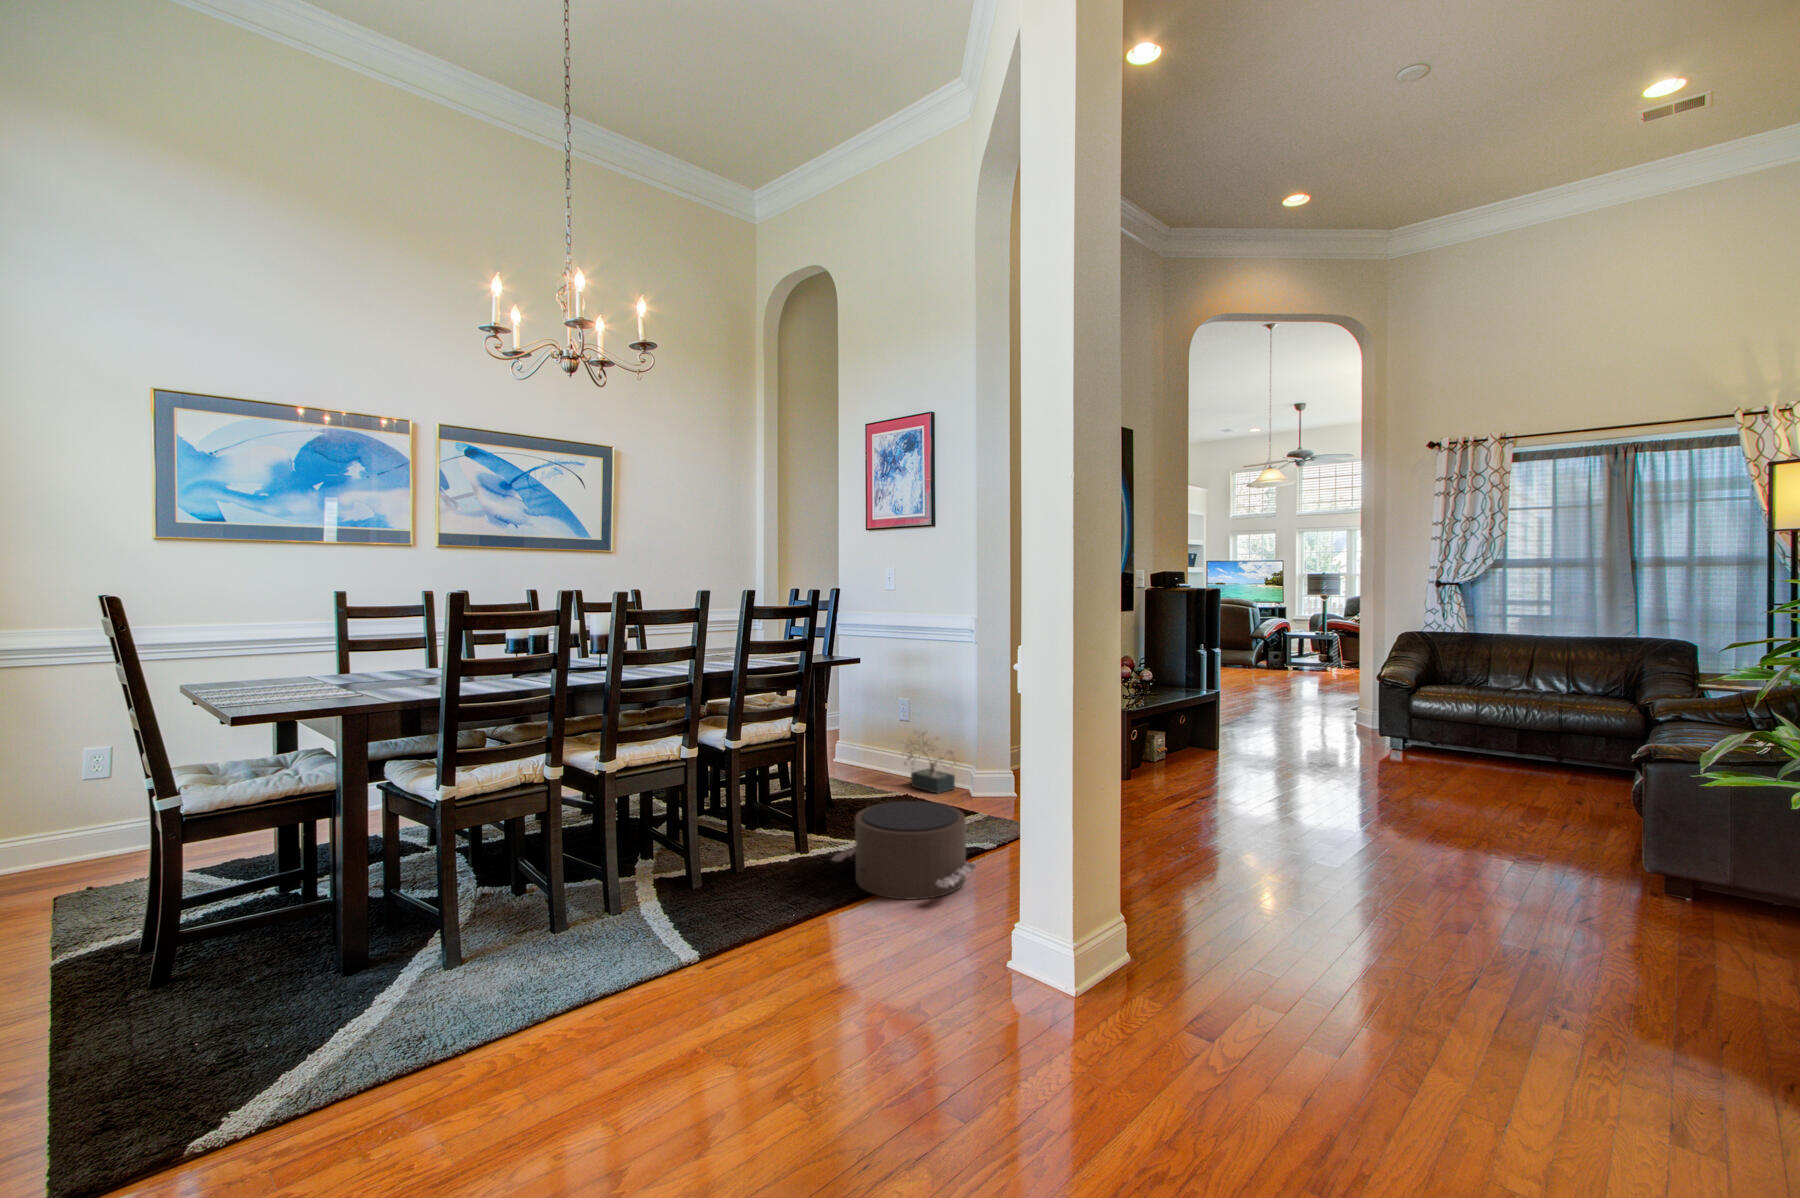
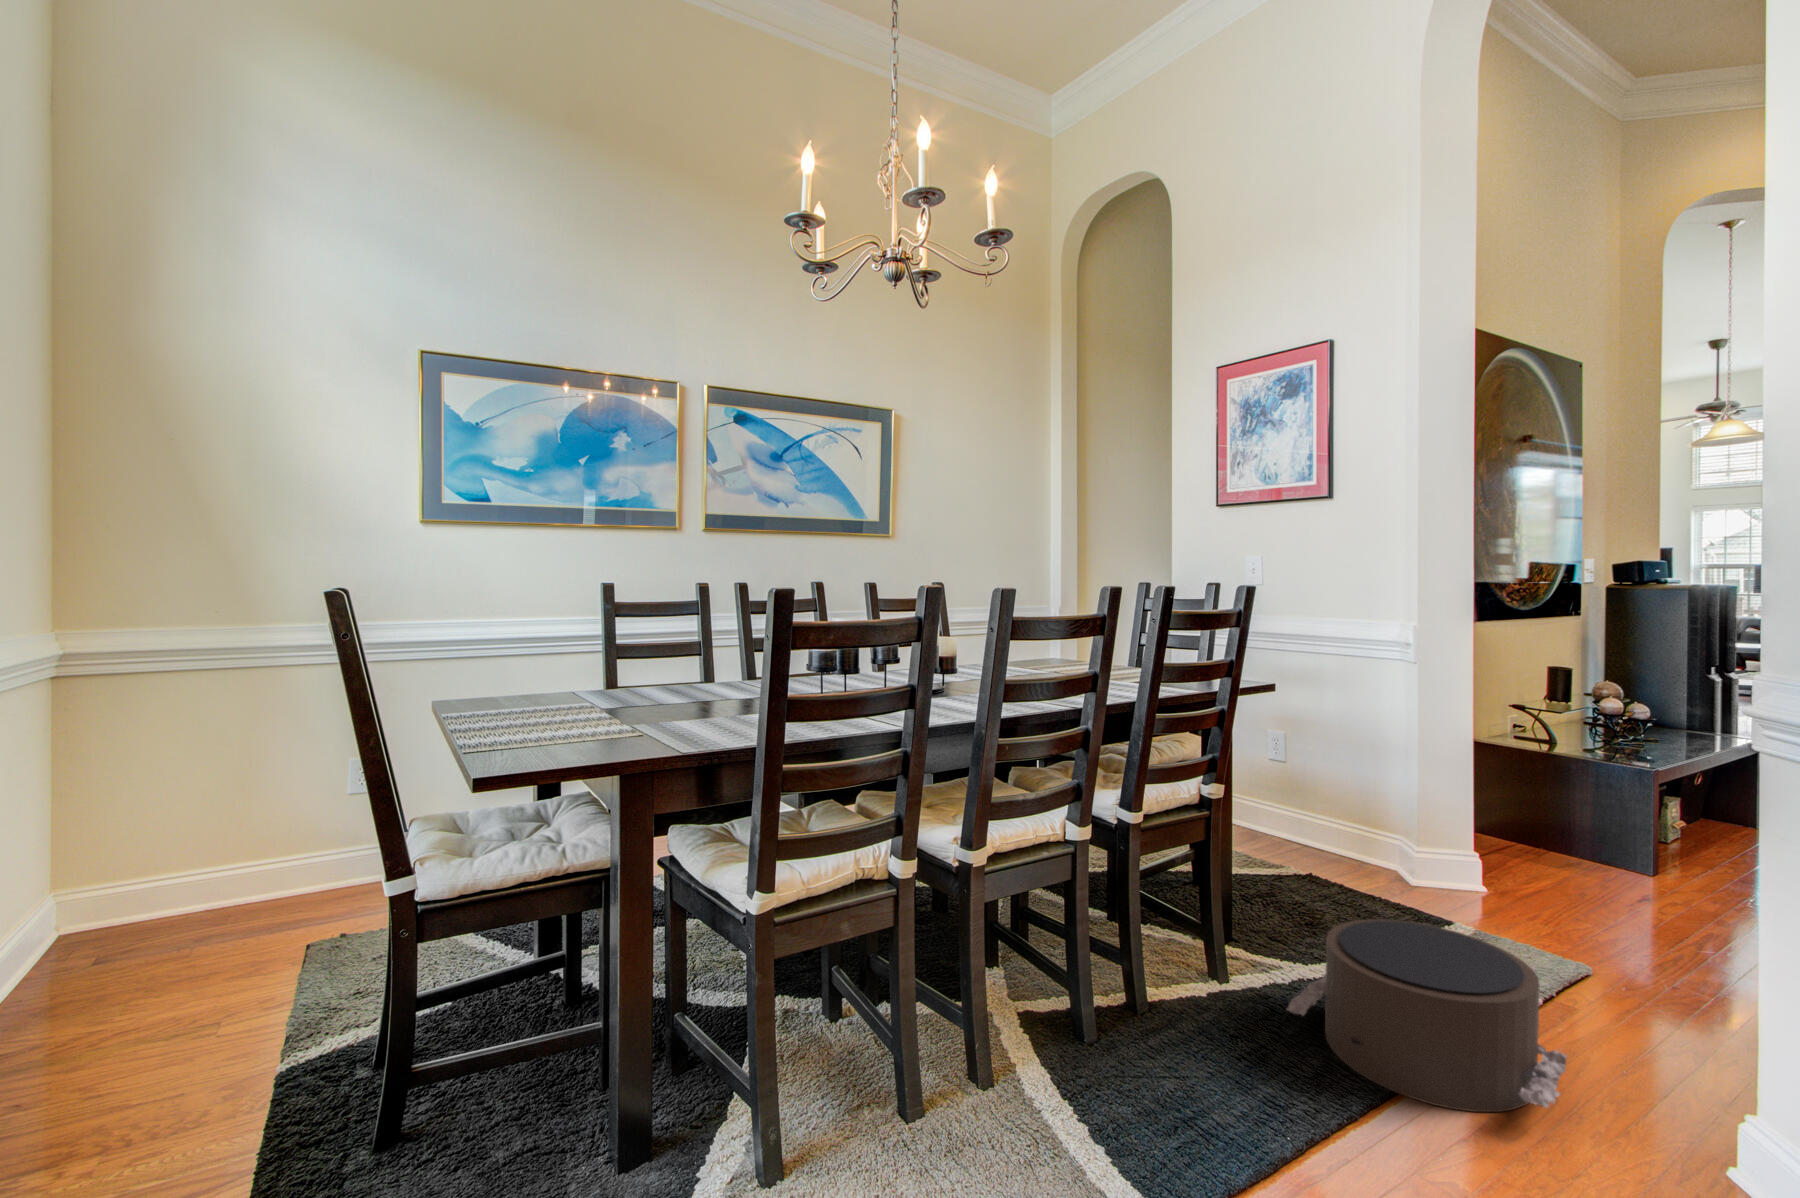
decorative plant: present [902,731,960,793] -> none [1281,783,1384,879]

